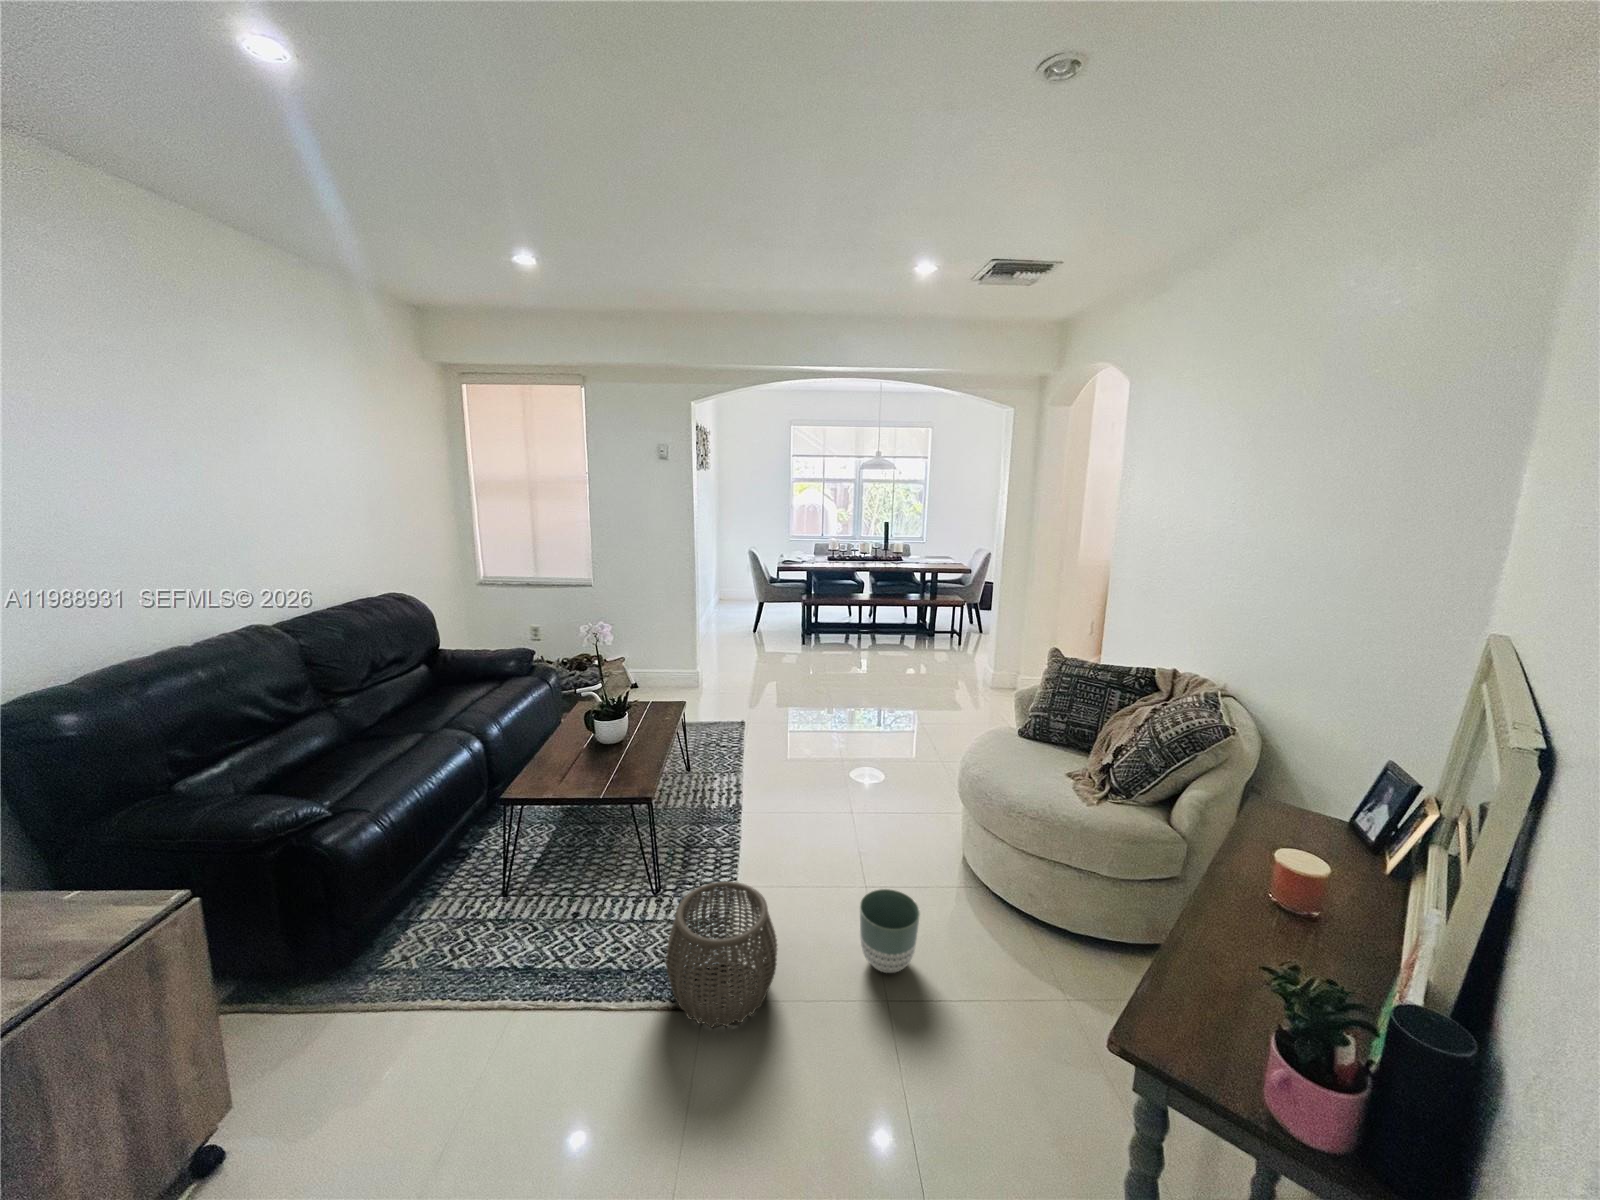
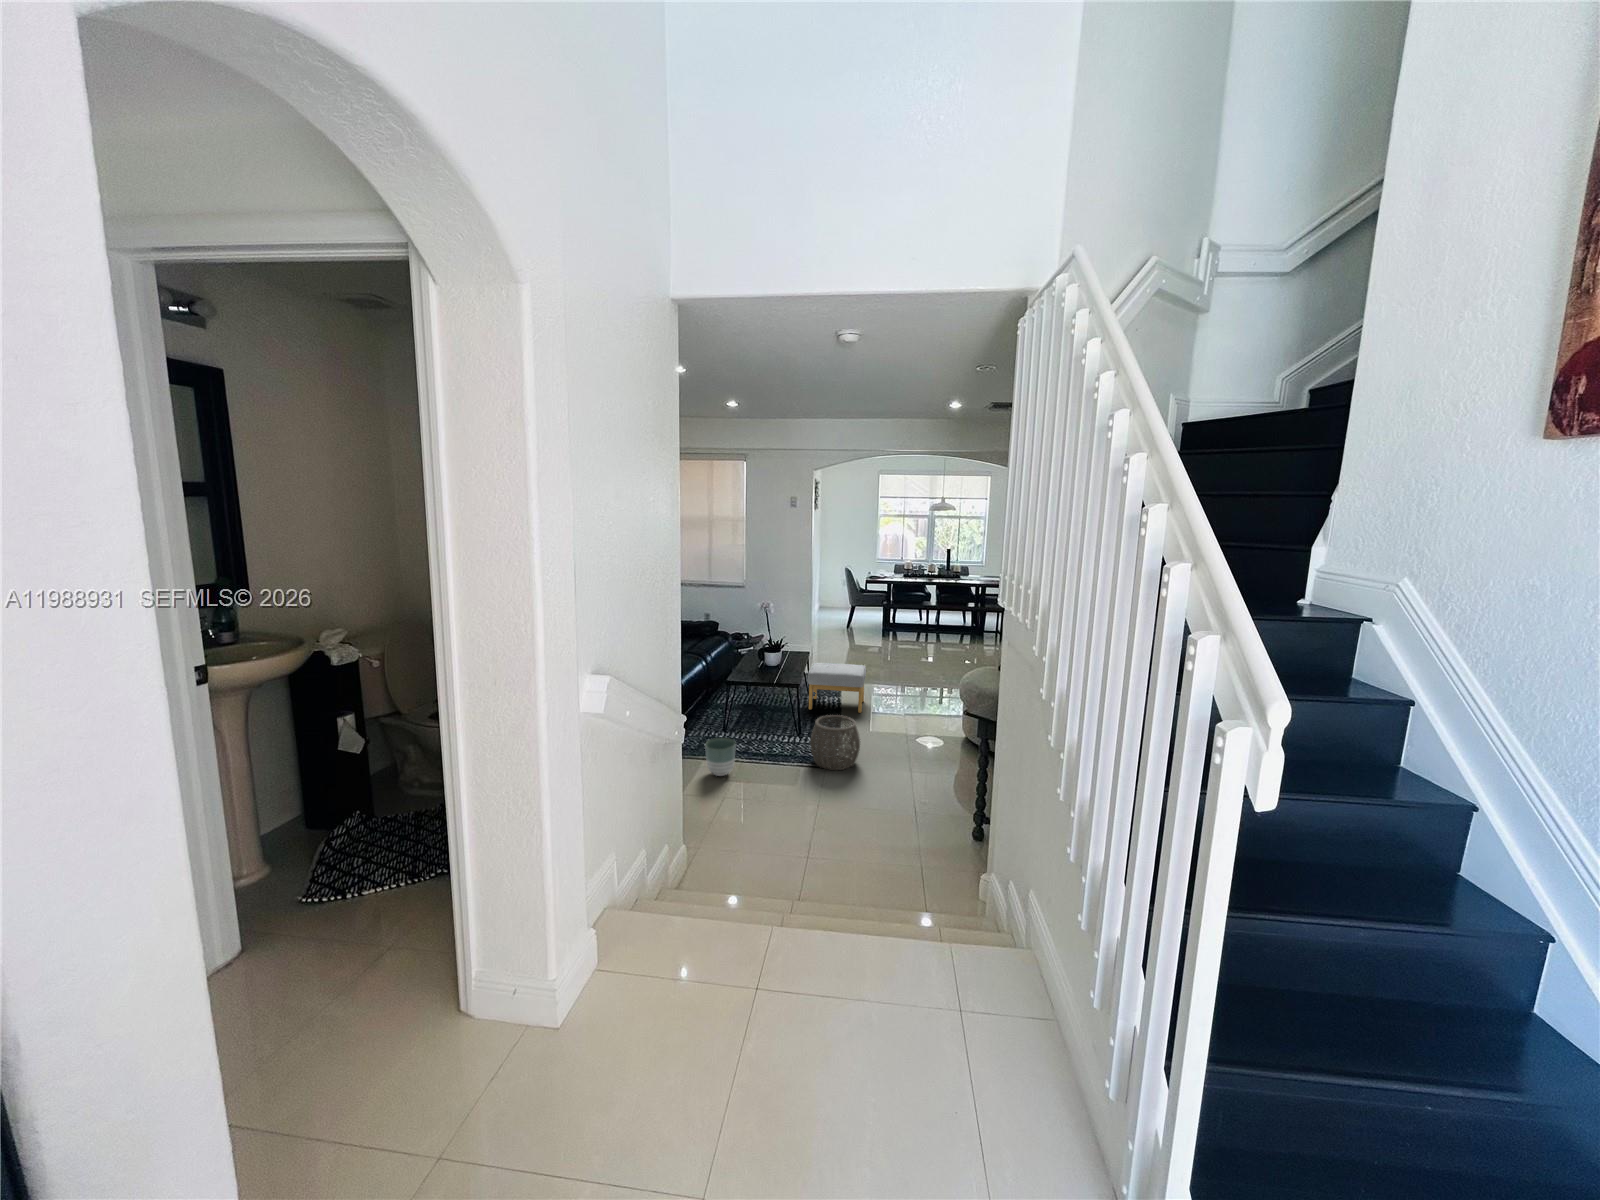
footstool: none [680,720,783,812] -> present [808,663,866,713]
planter: present [860,889,920,973] -> present [705,738,736,776]

